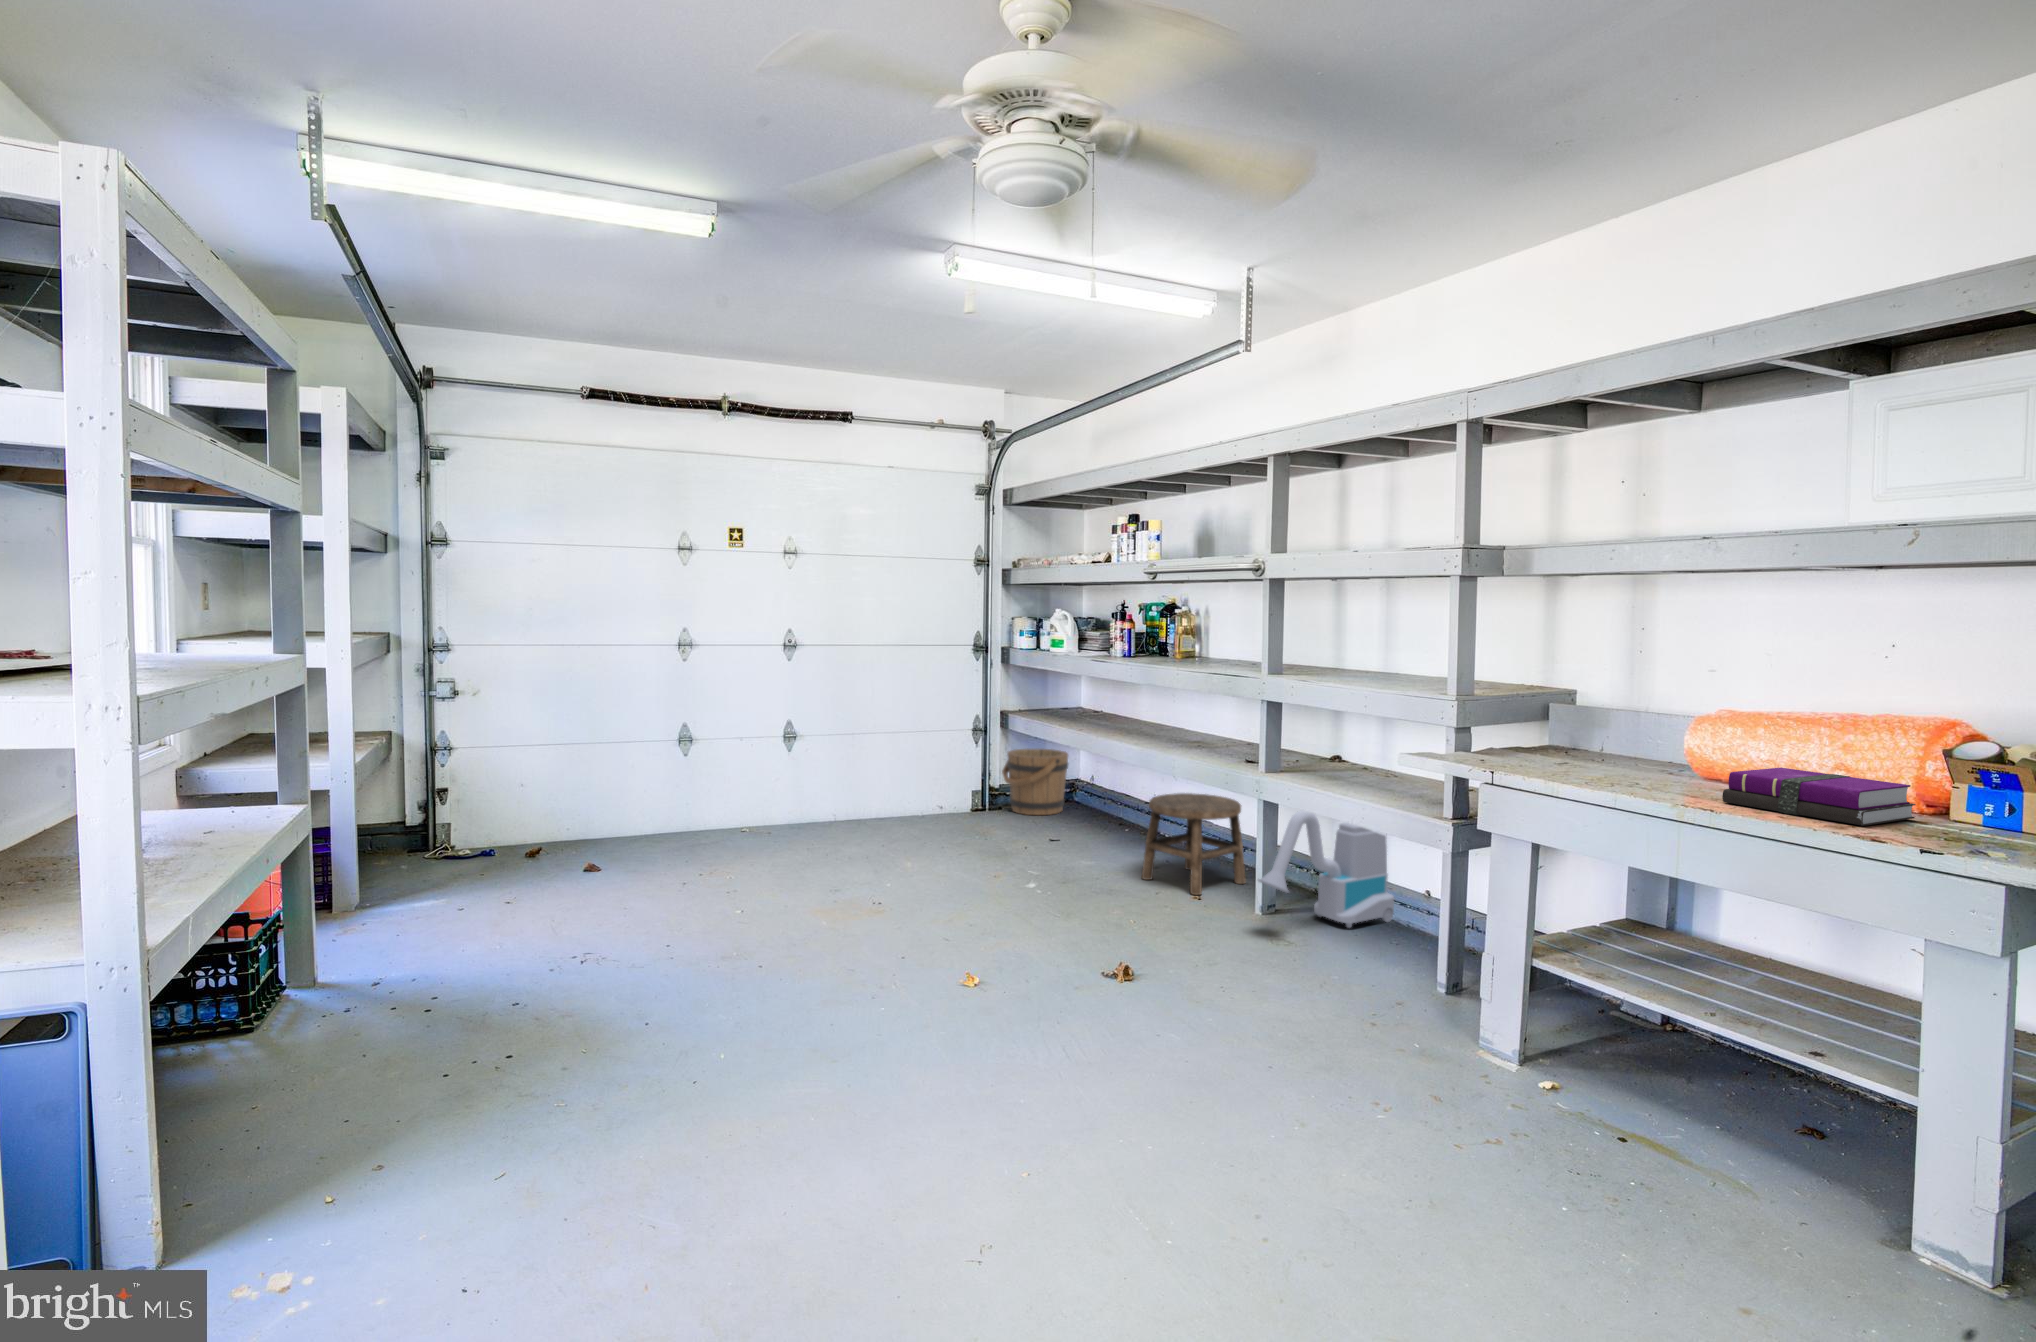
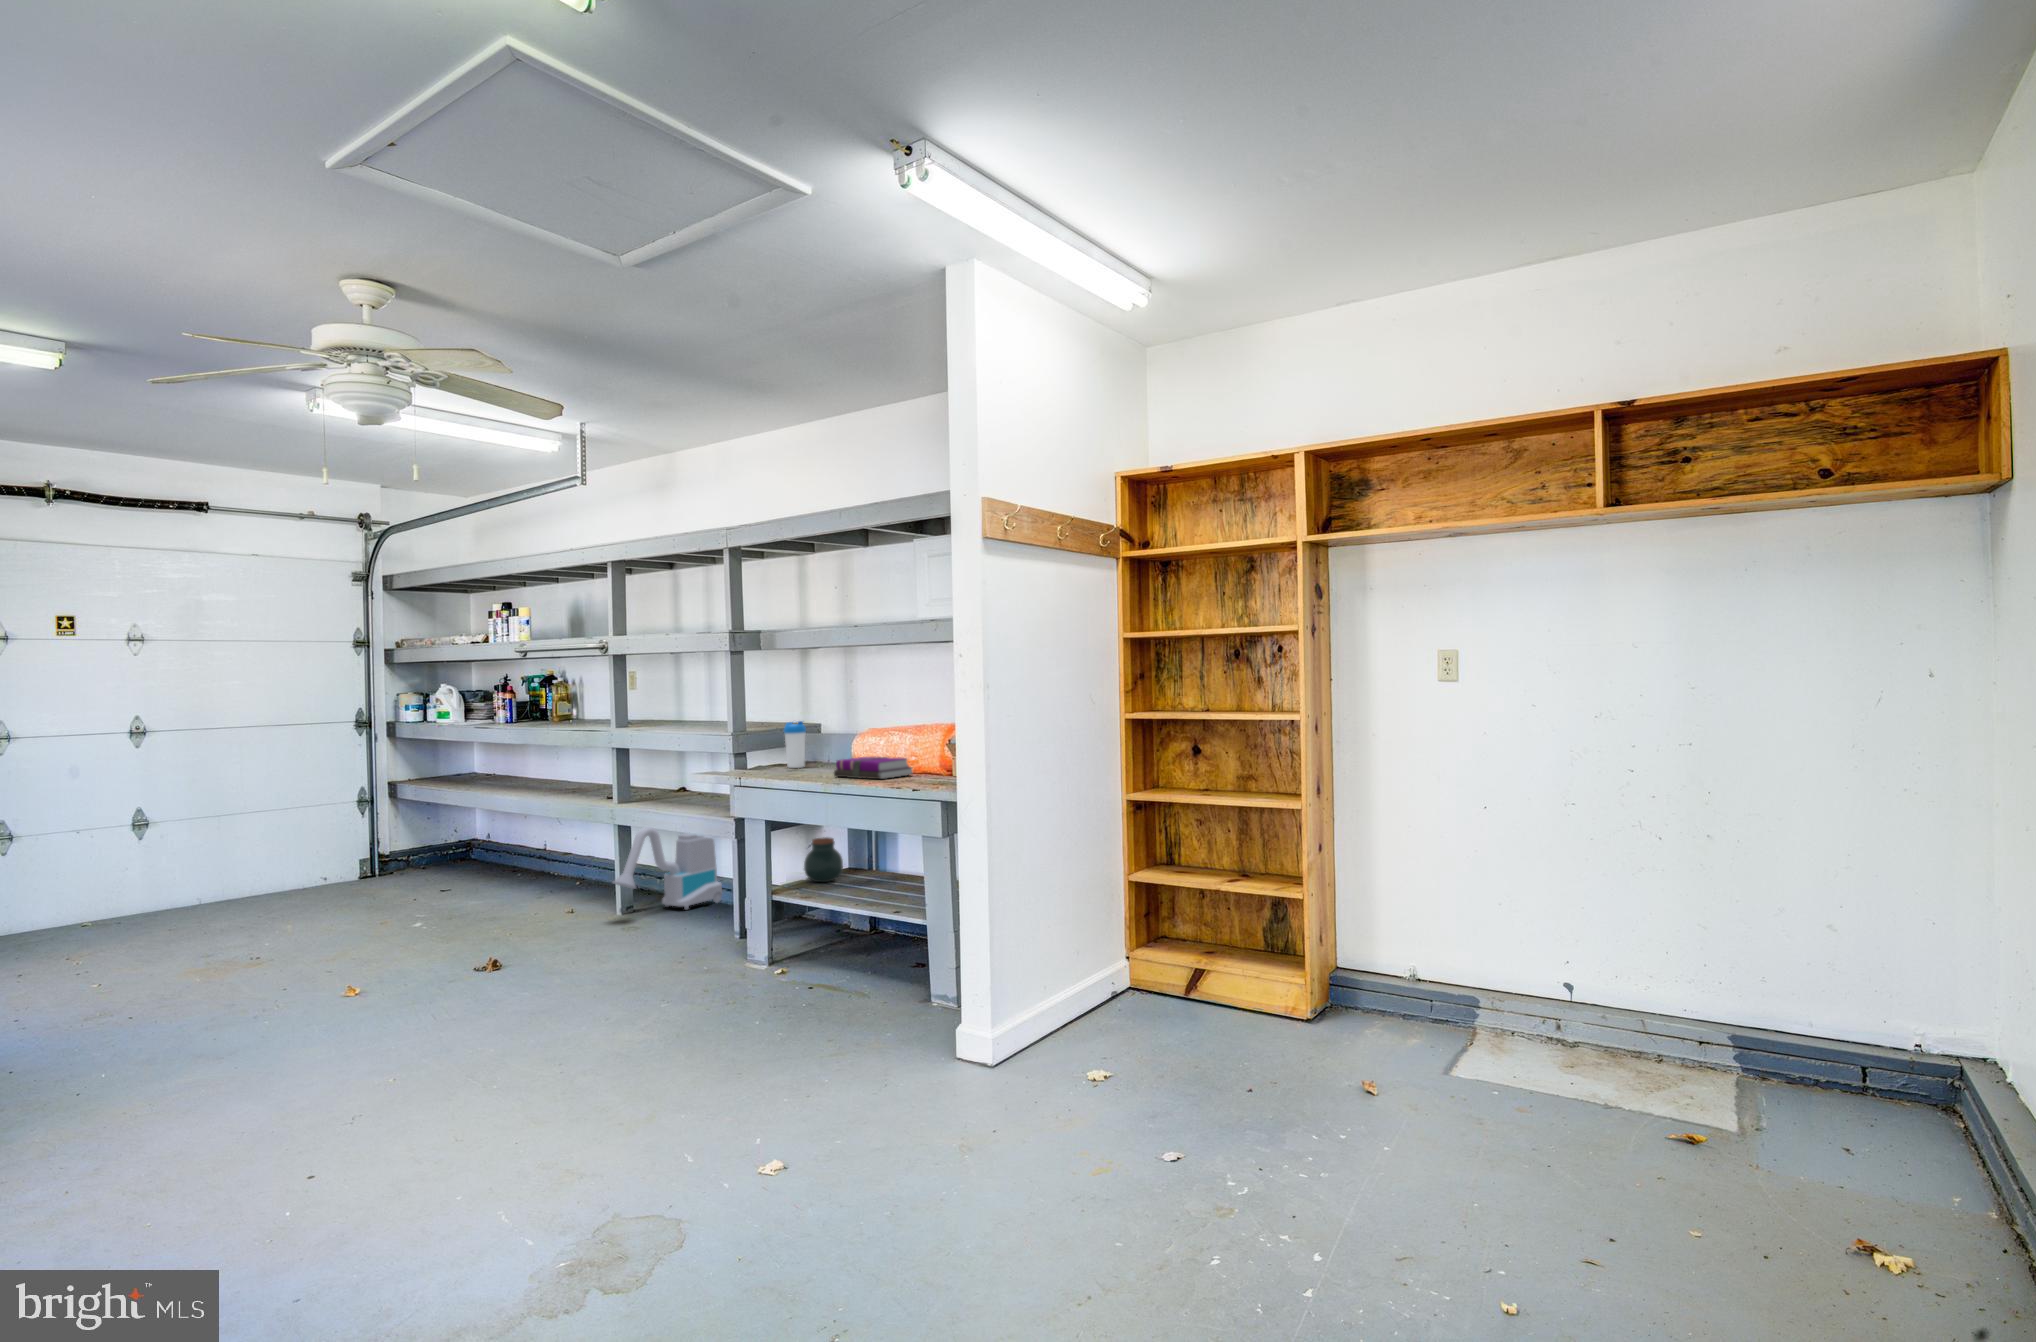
water bottle: none [1563,688,1605,765] -> present [784,721,806,768]
bucket: present [1002,749,1068,815] -> none [391,814,462,876]
stool: present [1142,793,1246,895] -> none [526,830,616,908]
jar: none [1605,889,1682,968] -> present [804,837,843,882]

